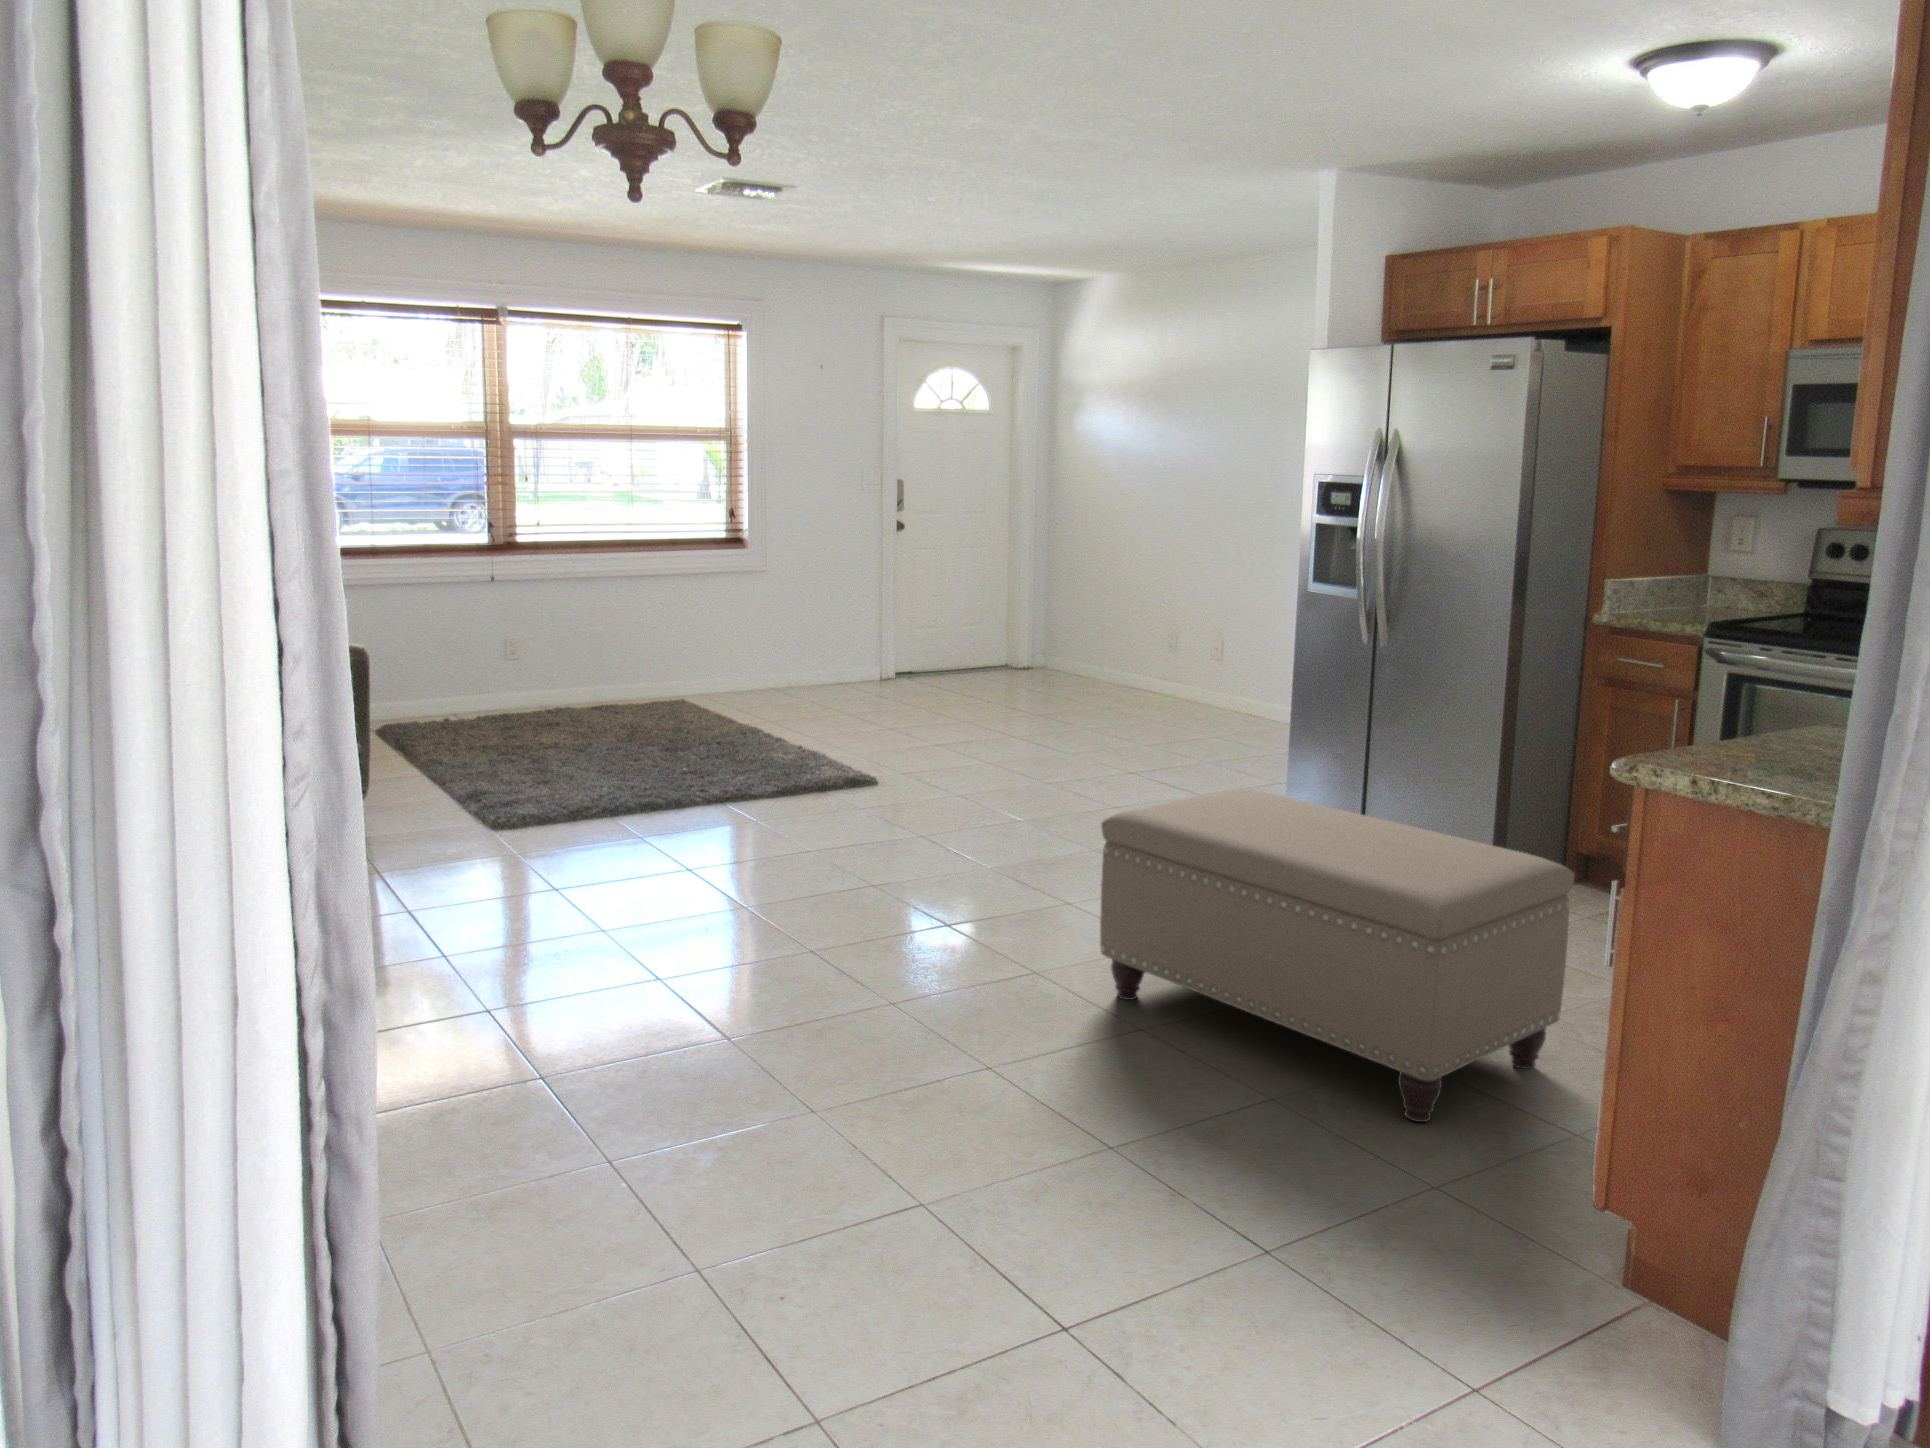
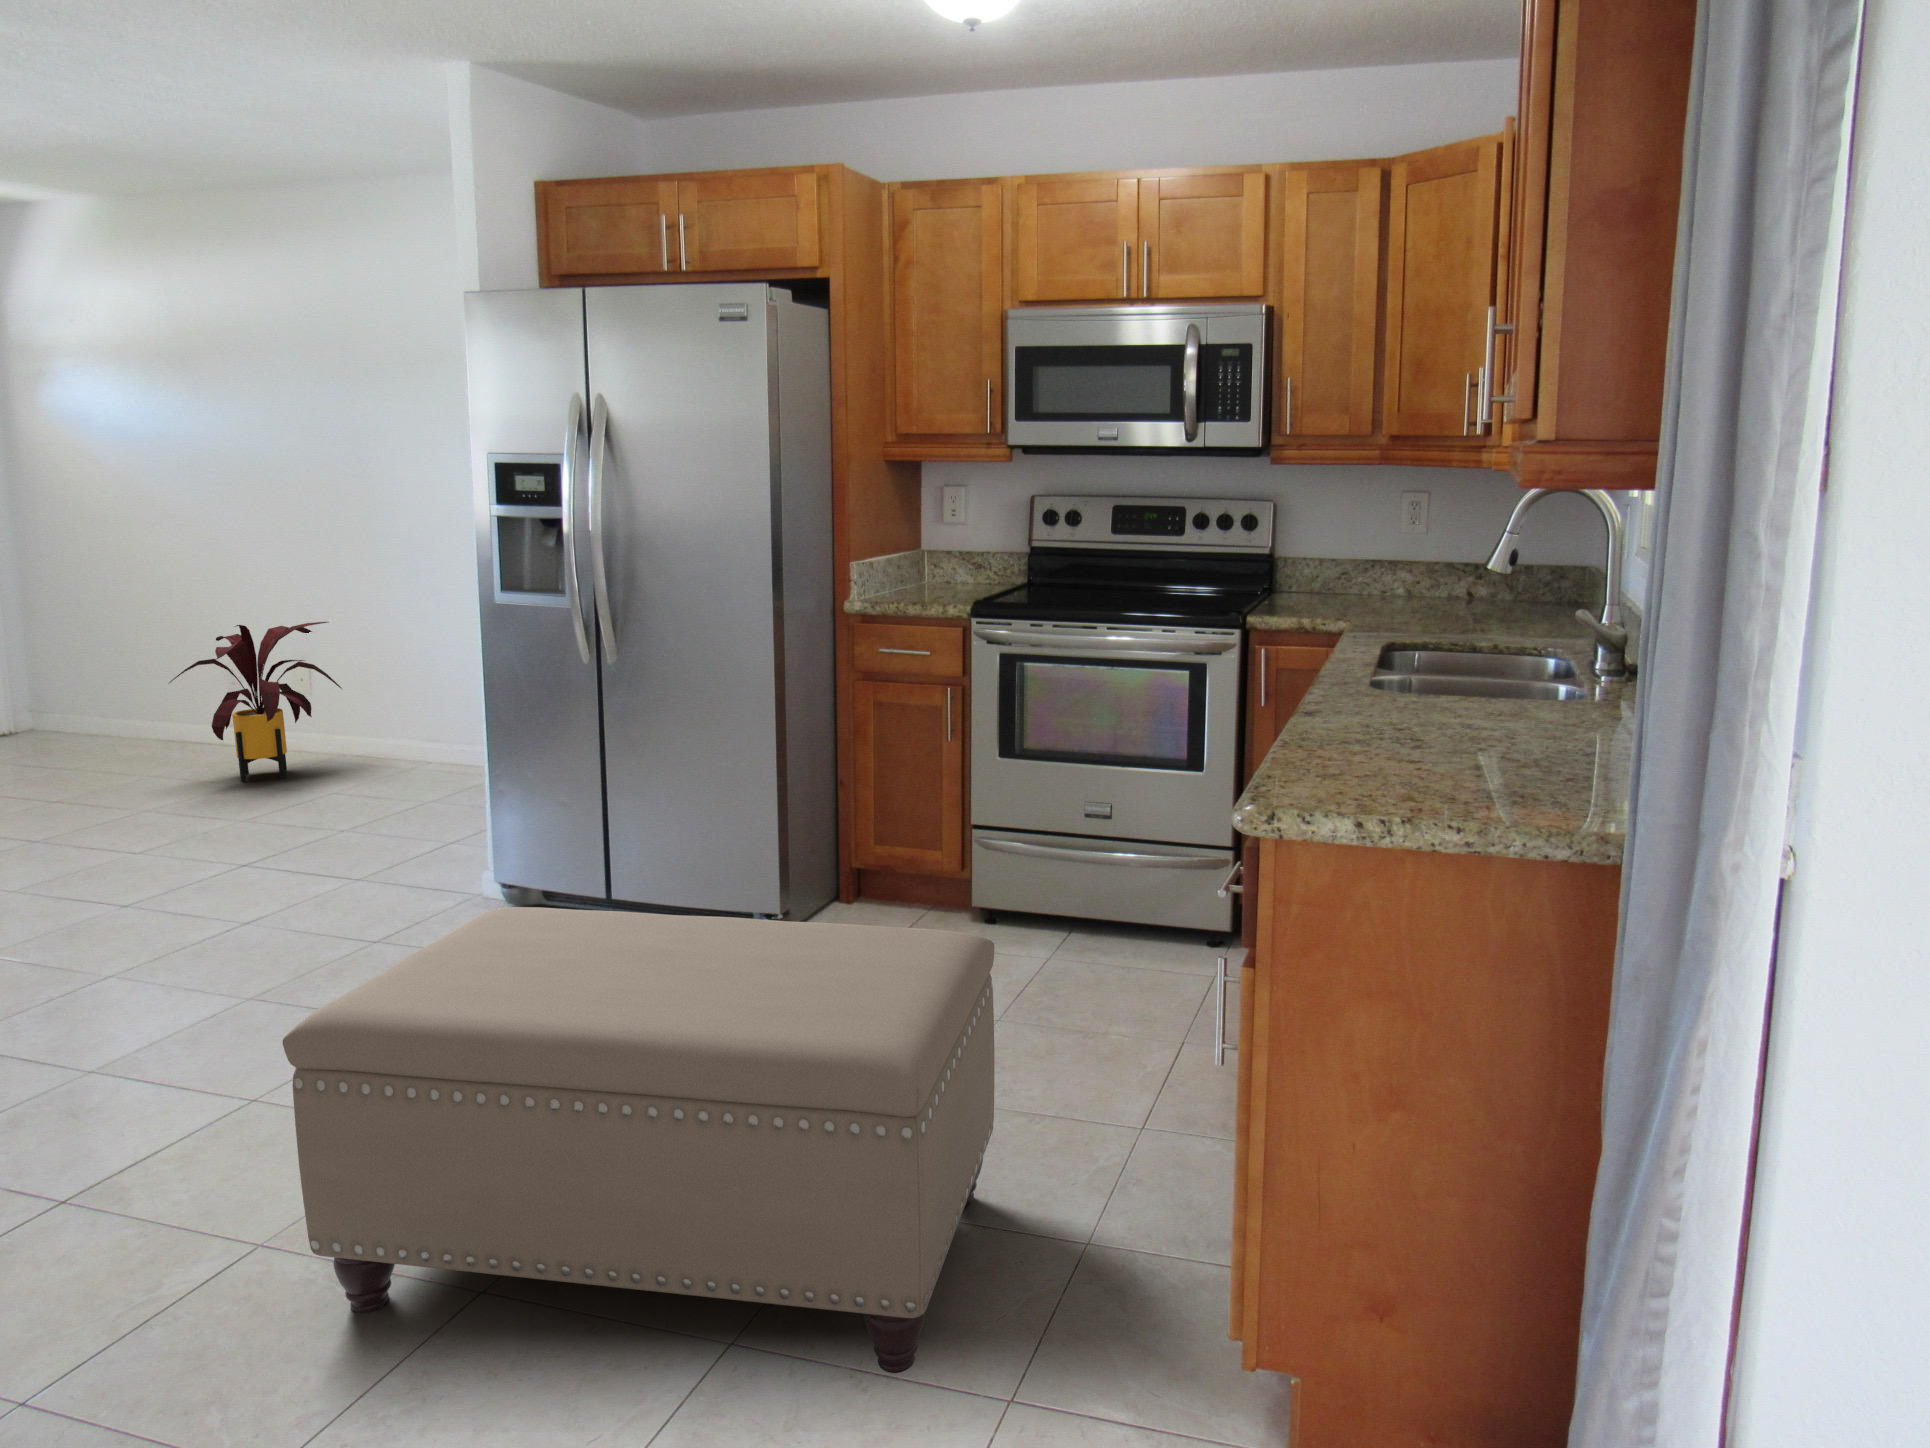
house plant: none [1103,598,1218,719] -> present [170,622,342,782]

